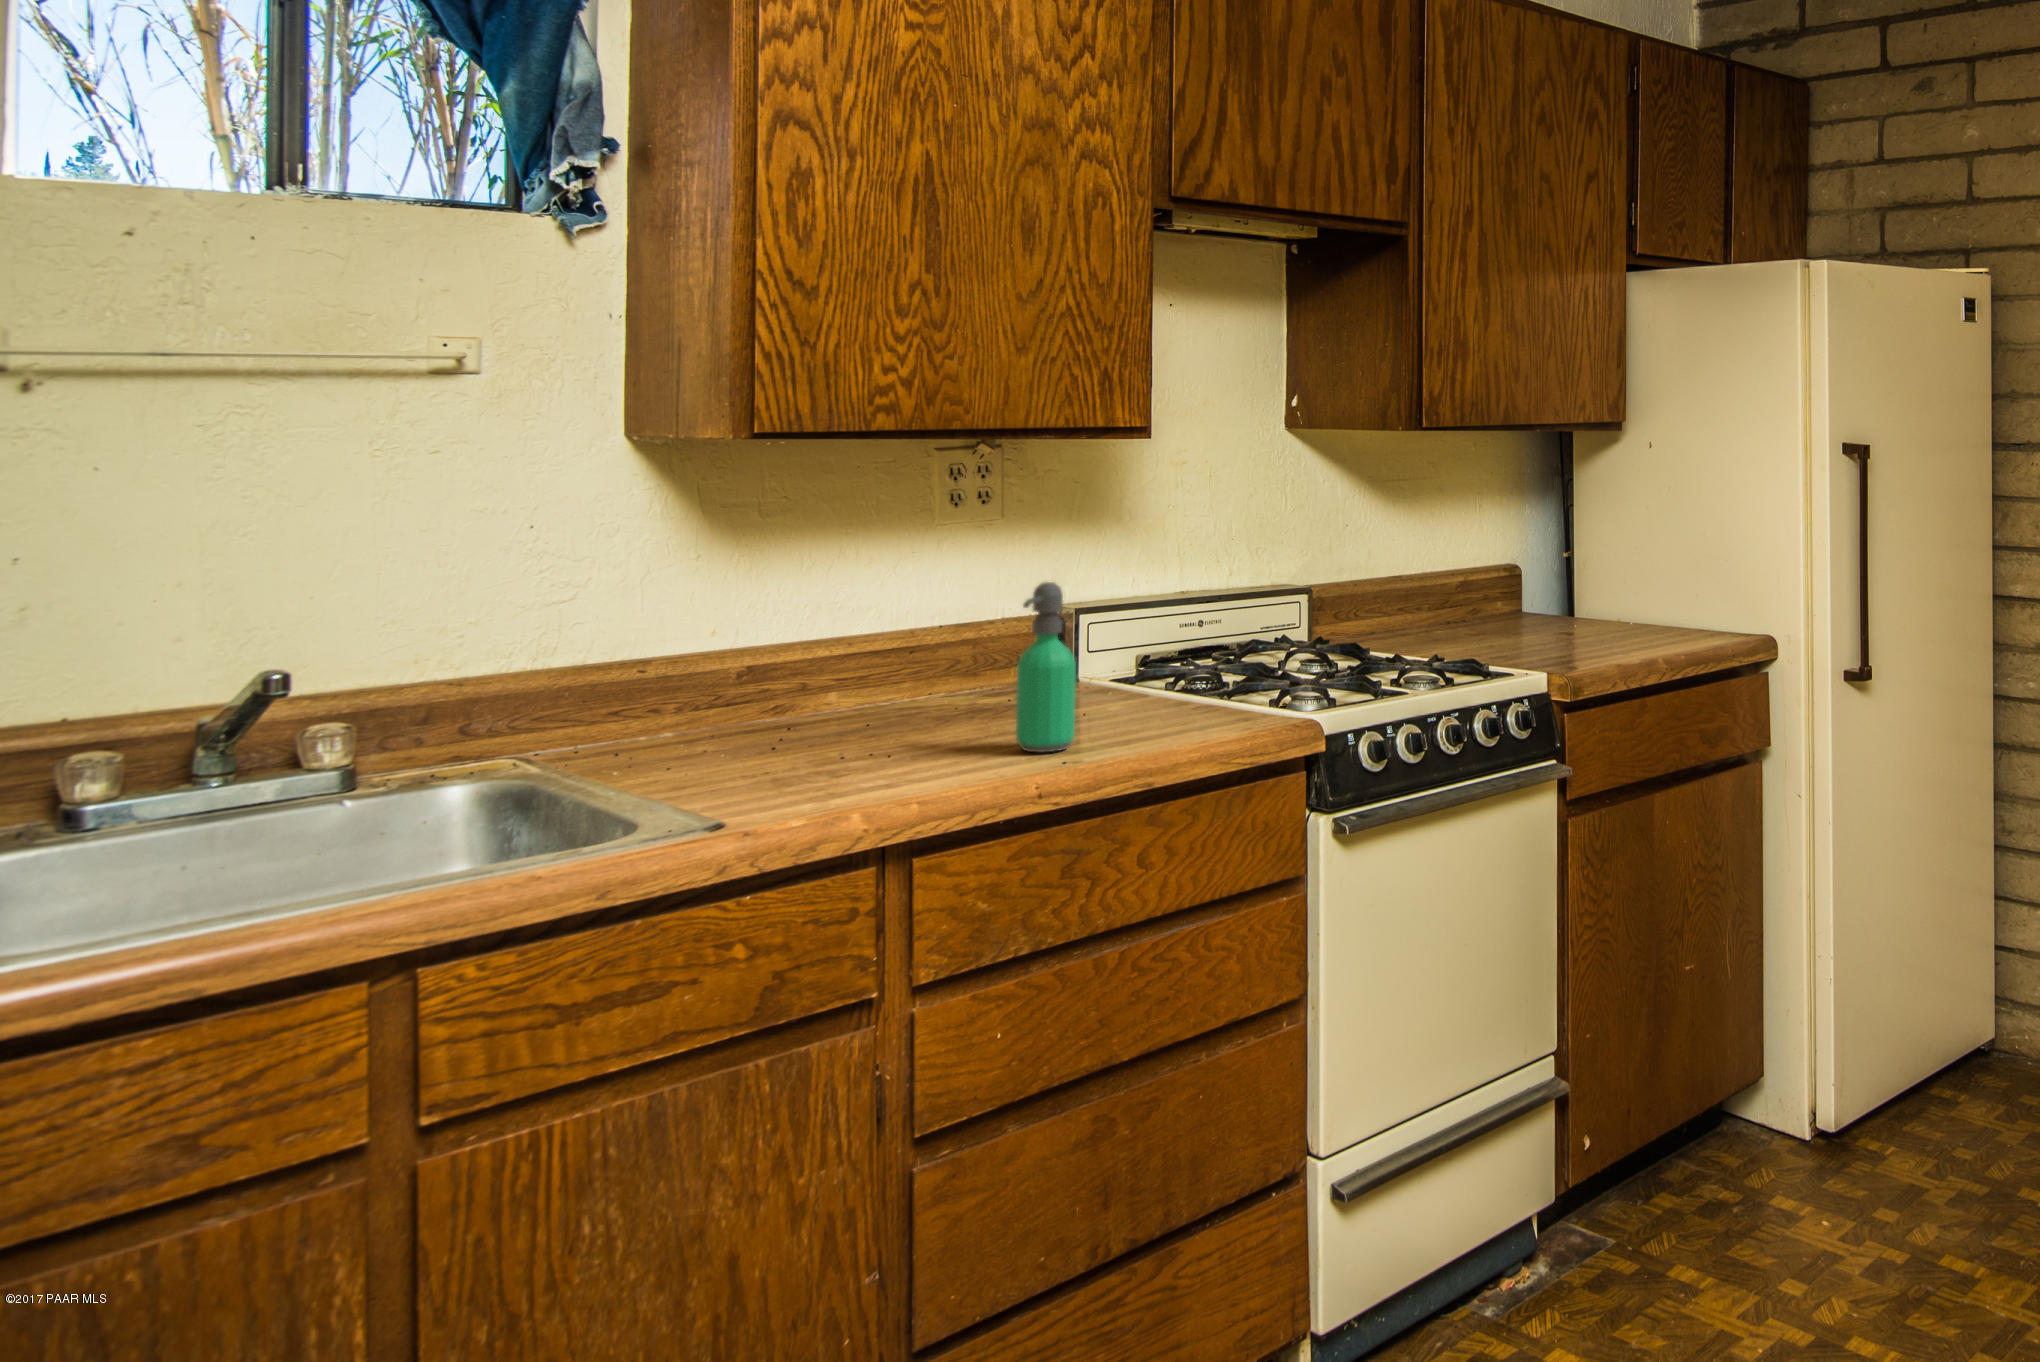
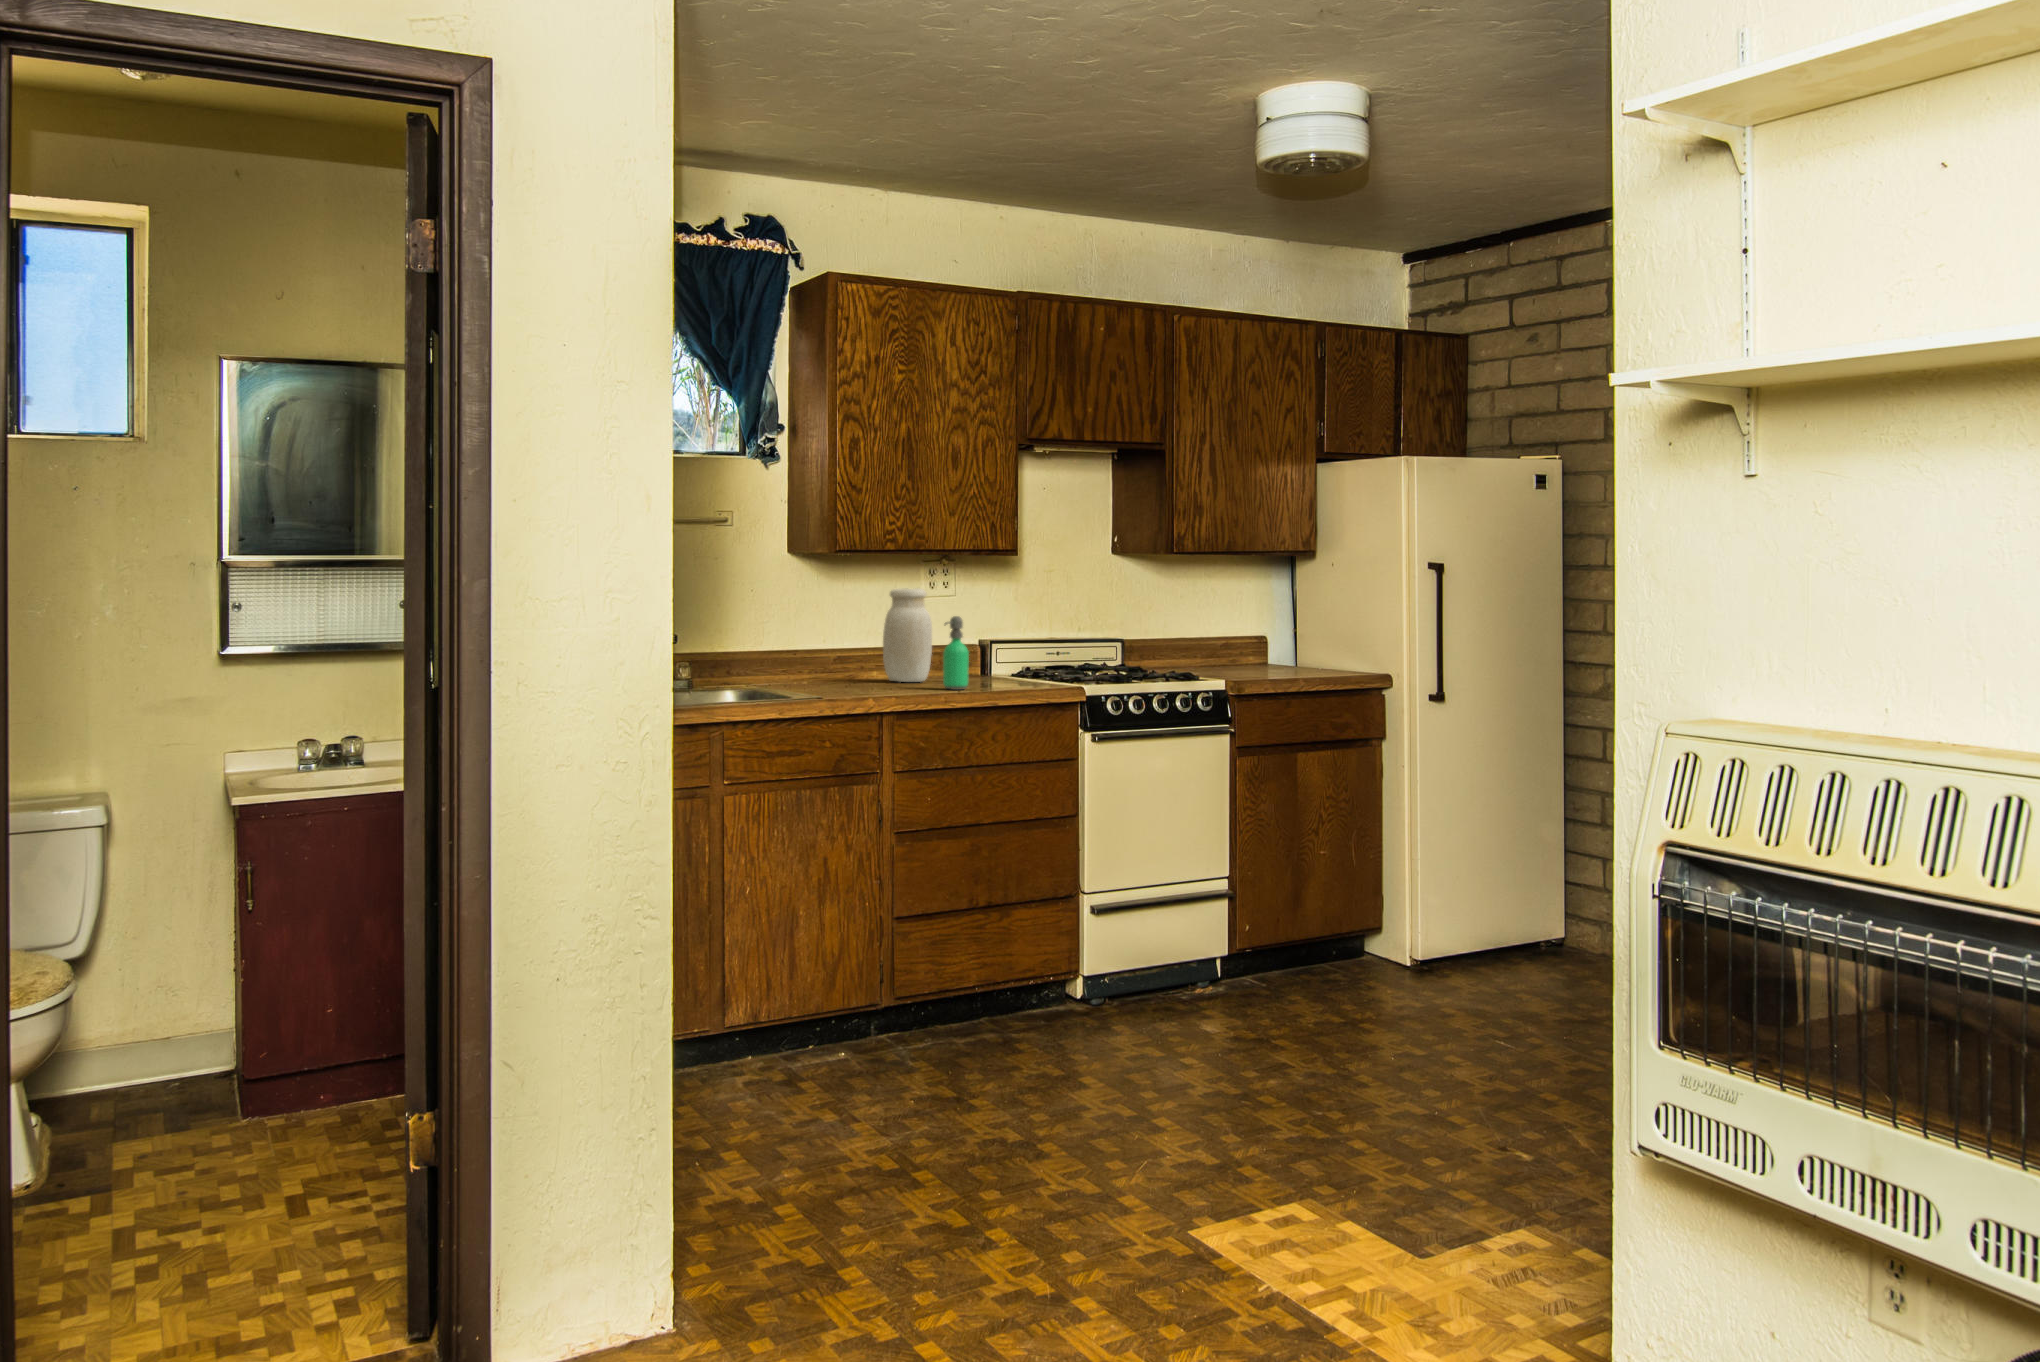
jar: none [853,510,968,719] -> present [883,589,932,682]

